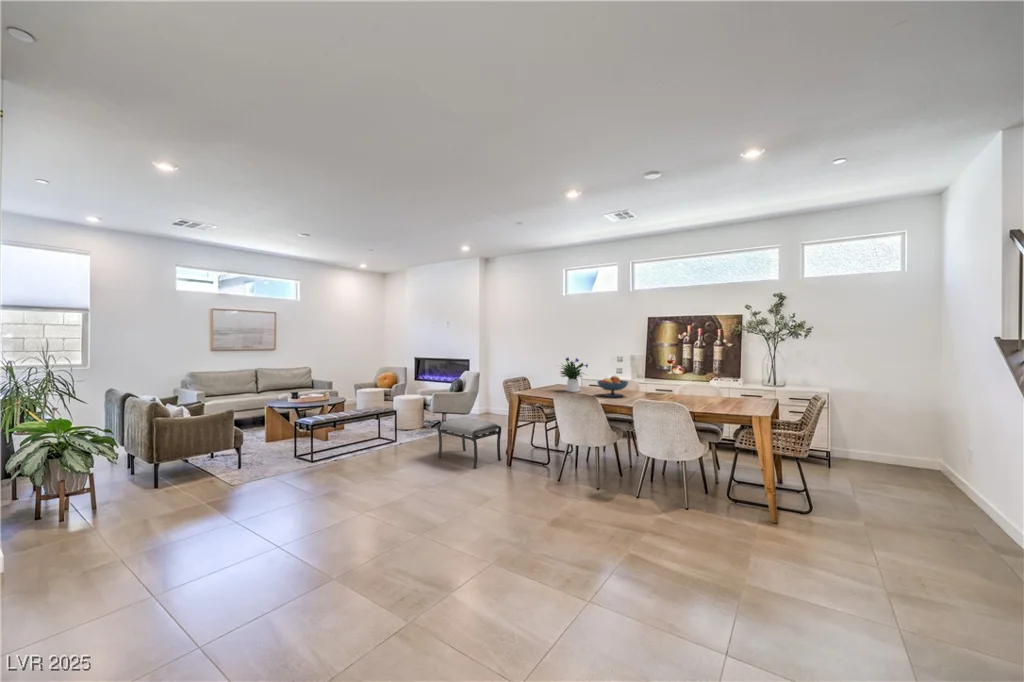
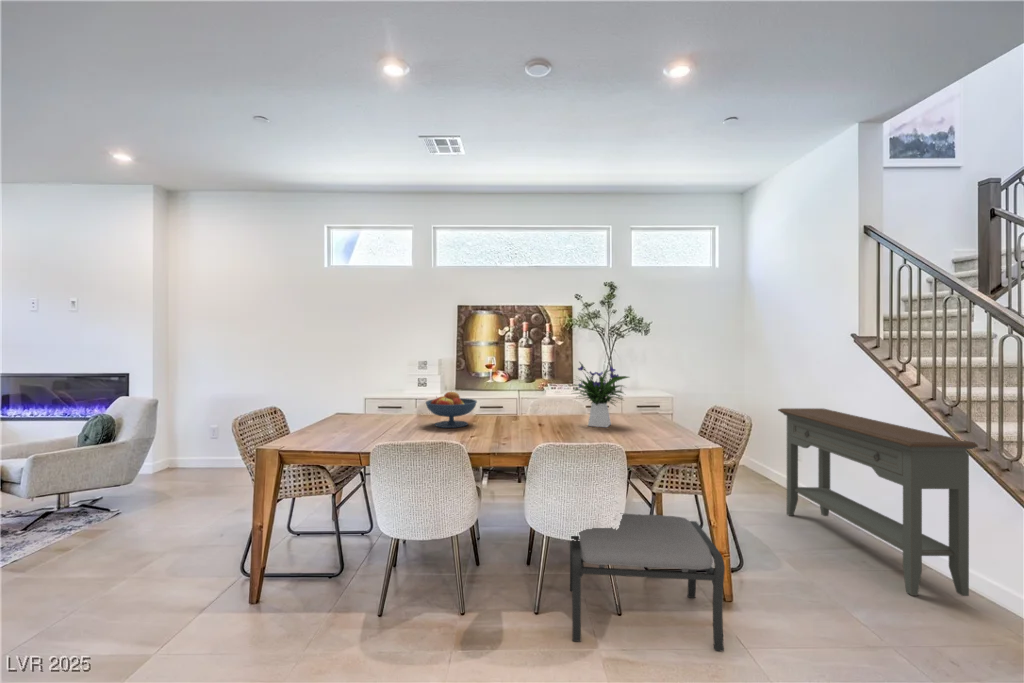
flower arrangement: present [560,358,588,392] -> present [575,363,629,427]
console table: none [907,408,1018,574] -> present [778,408,978,596]
ottoman: present [437,417,501,468] -> present [570,513,725,651]

